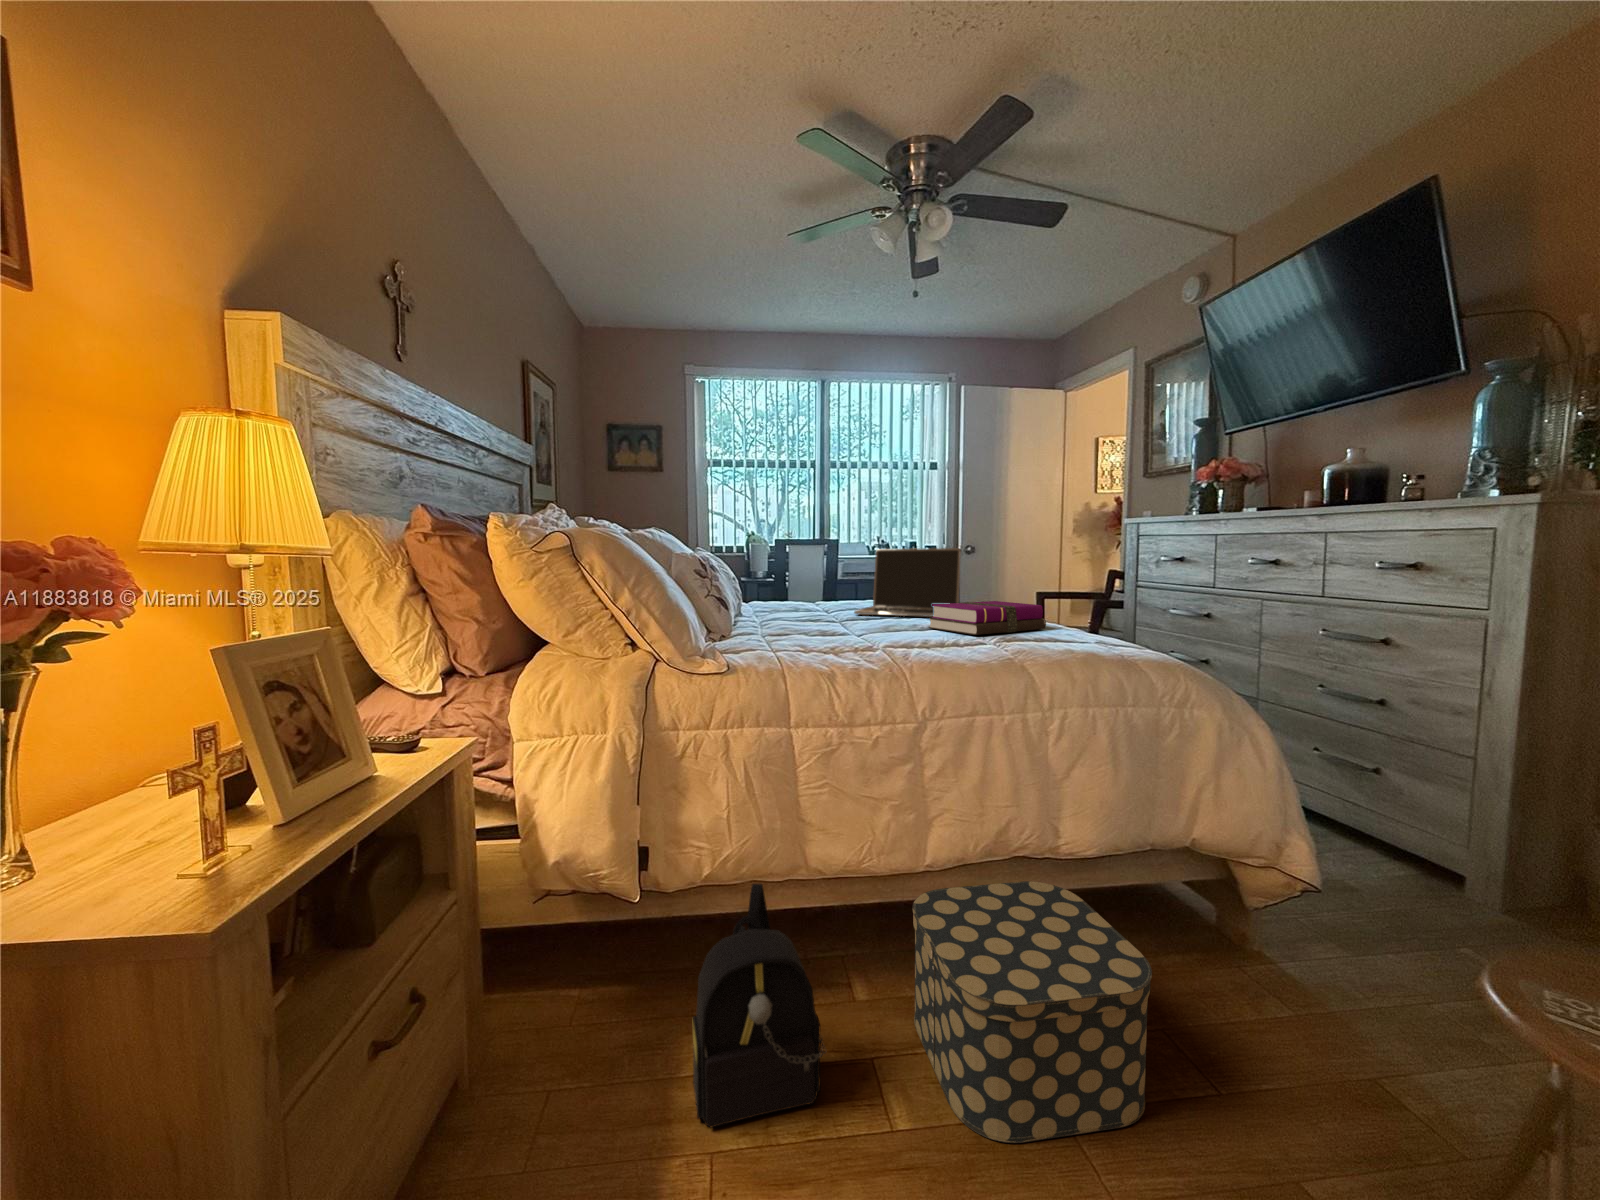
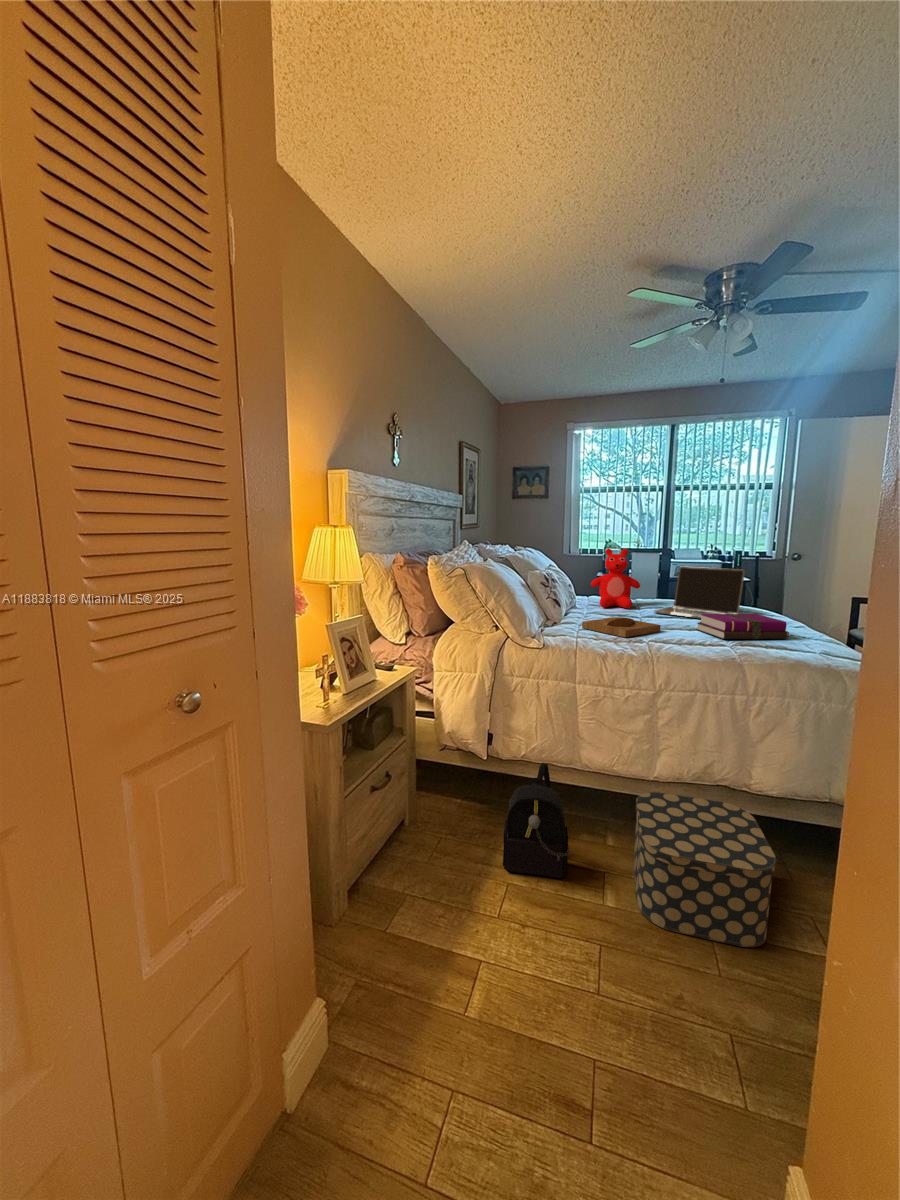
teddy bear: none [757,526,826,613] -> present [591,549,640,608]
tray: none [772,618,886,644] -> present [582,617,661,637]

